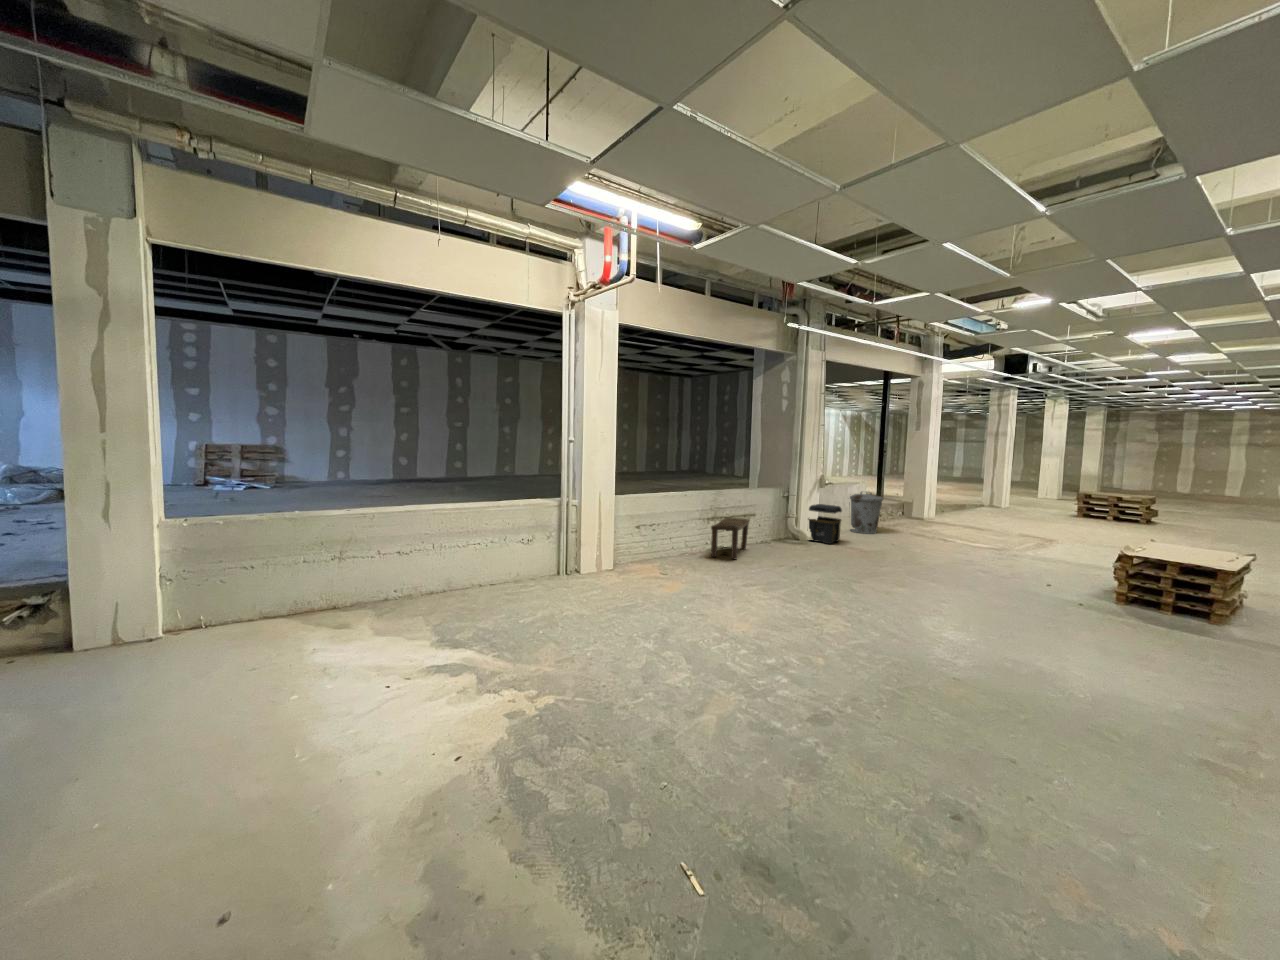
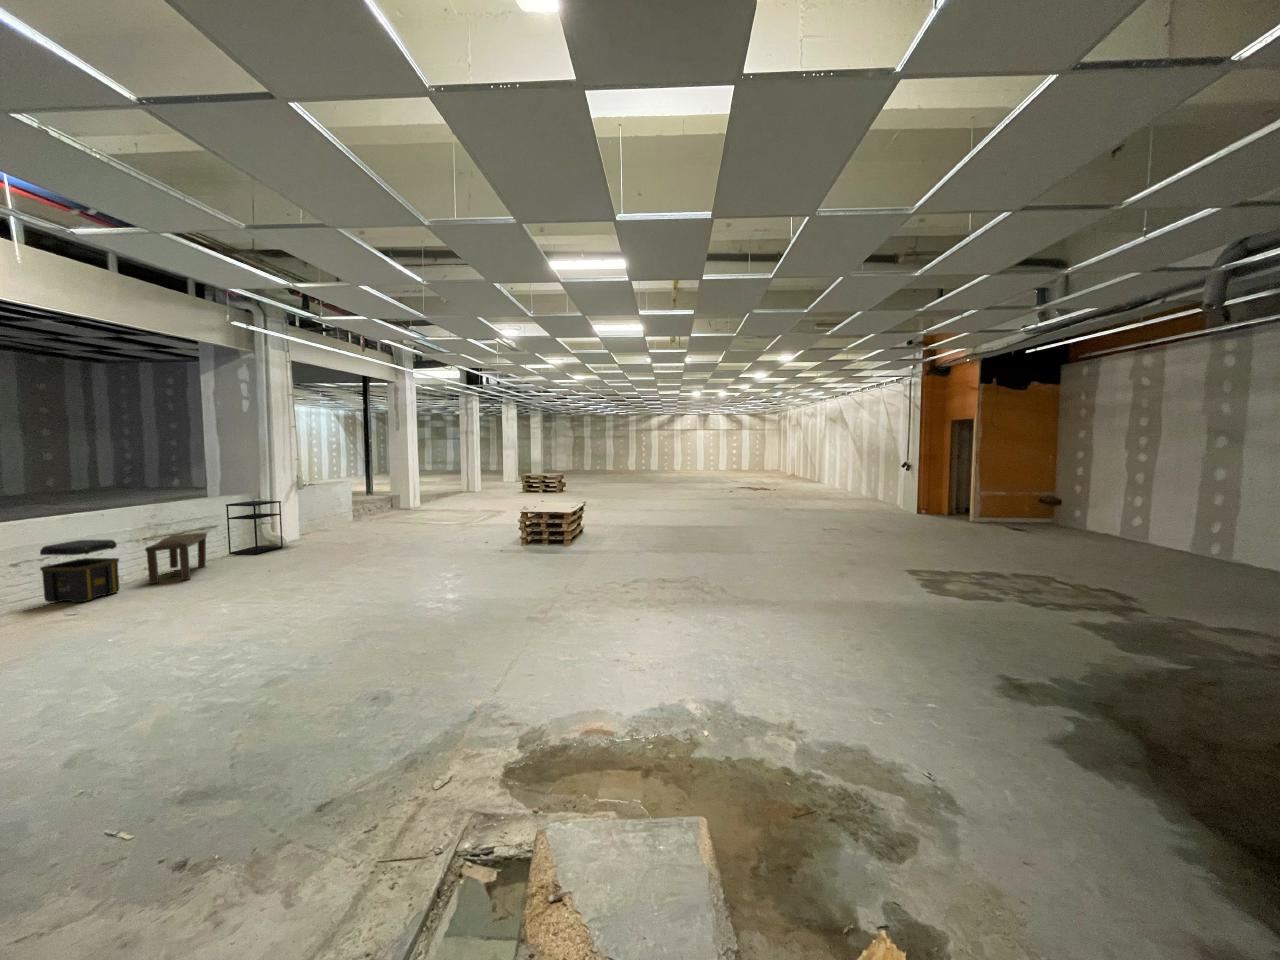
trash can: present [849,492,884,534] -> none [334,489,370,529]
shelving unit: none [761,495,806,546] -> present [226,501,283,555]
toolbox: present [808,504,842,544] -> present [40,540,119,602]

